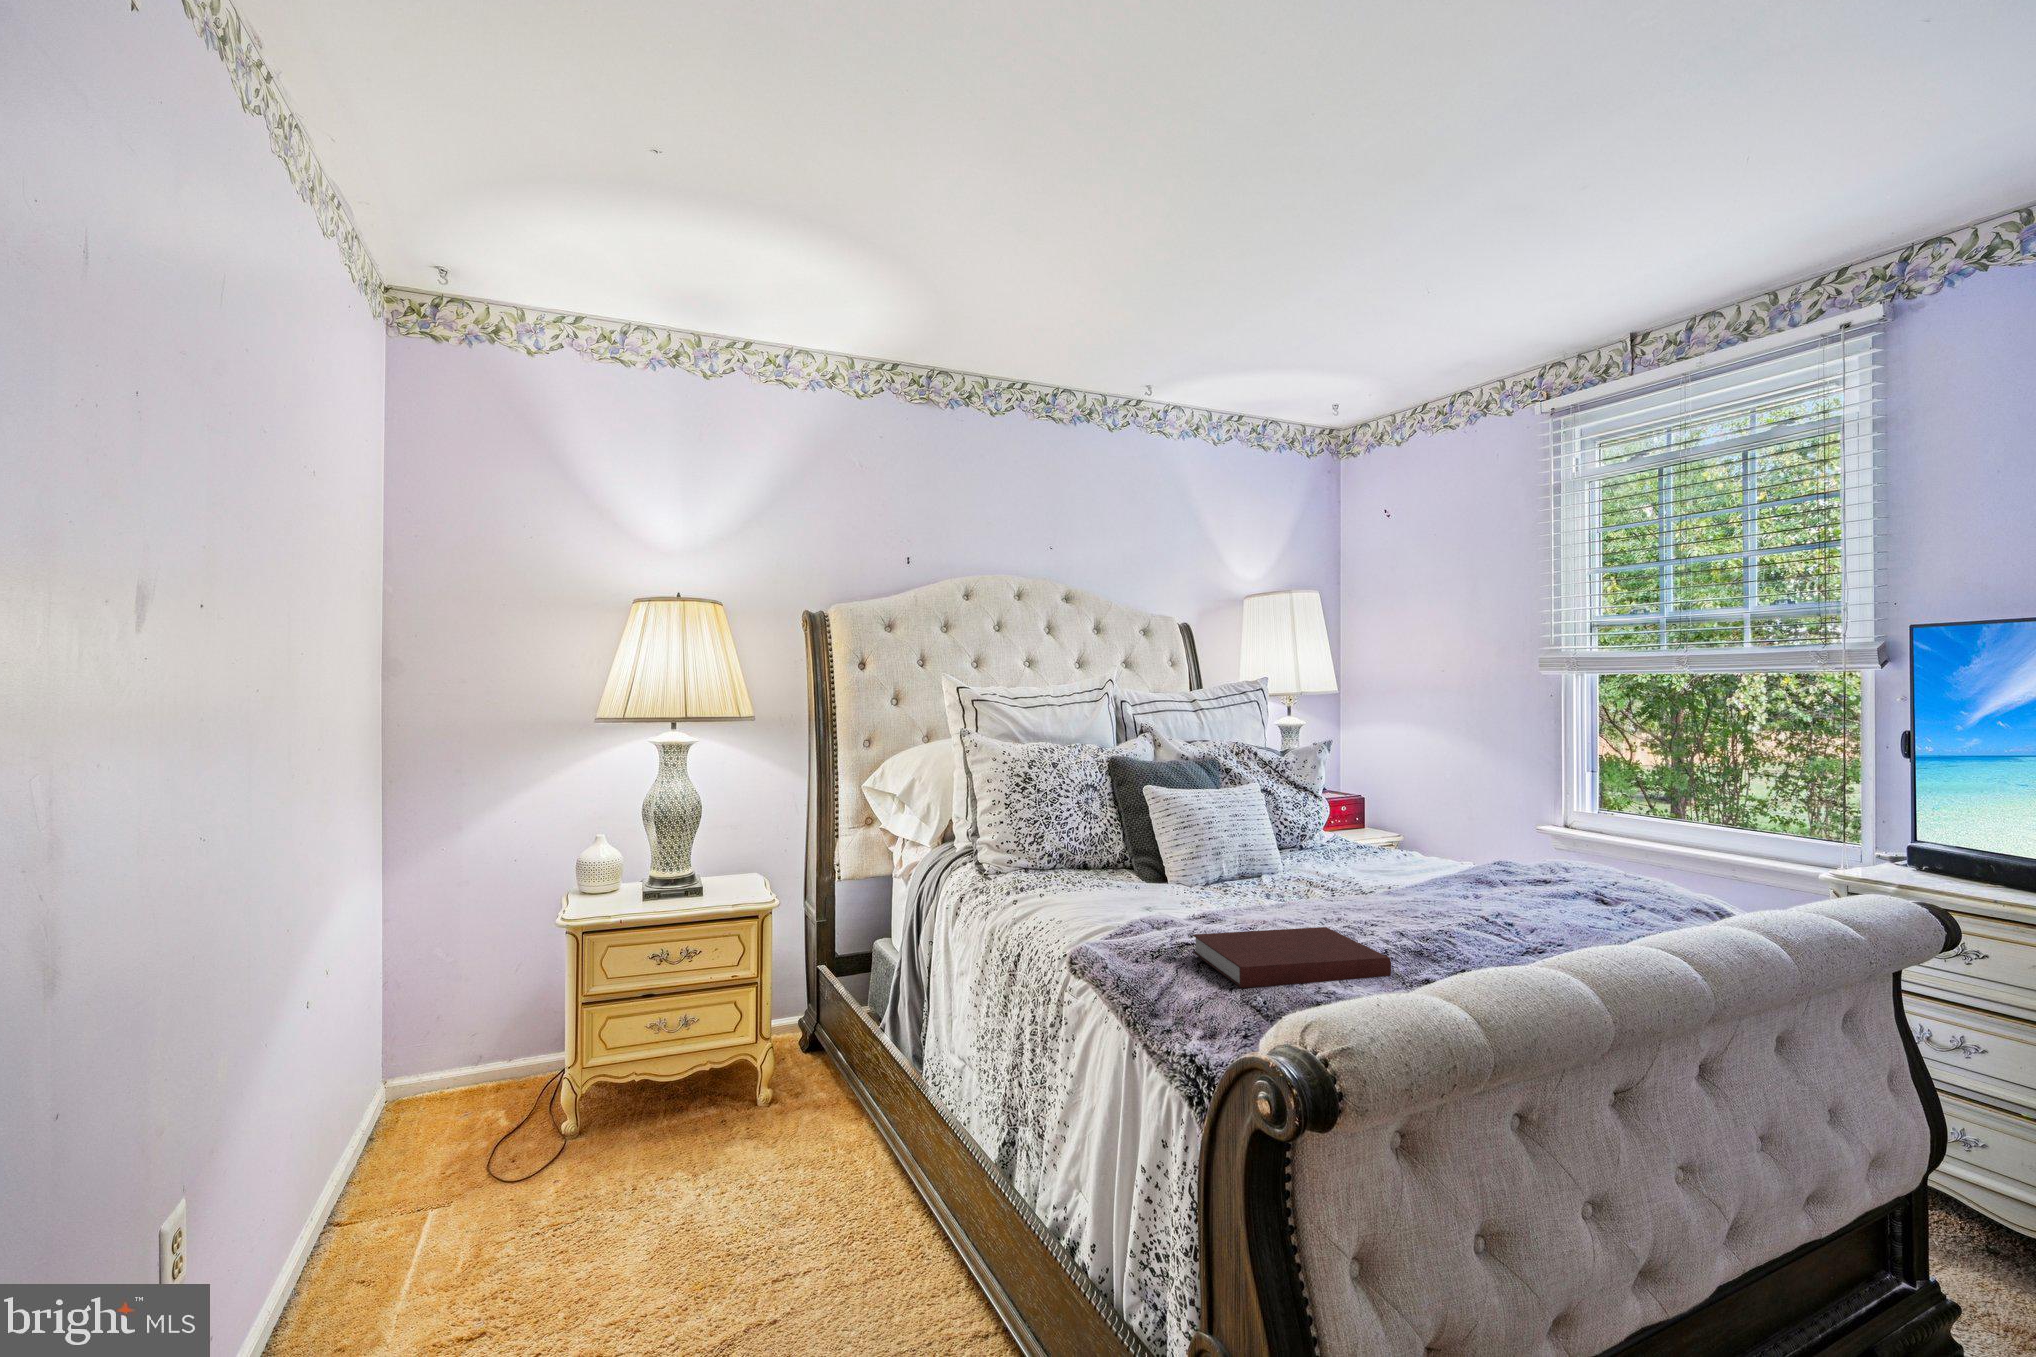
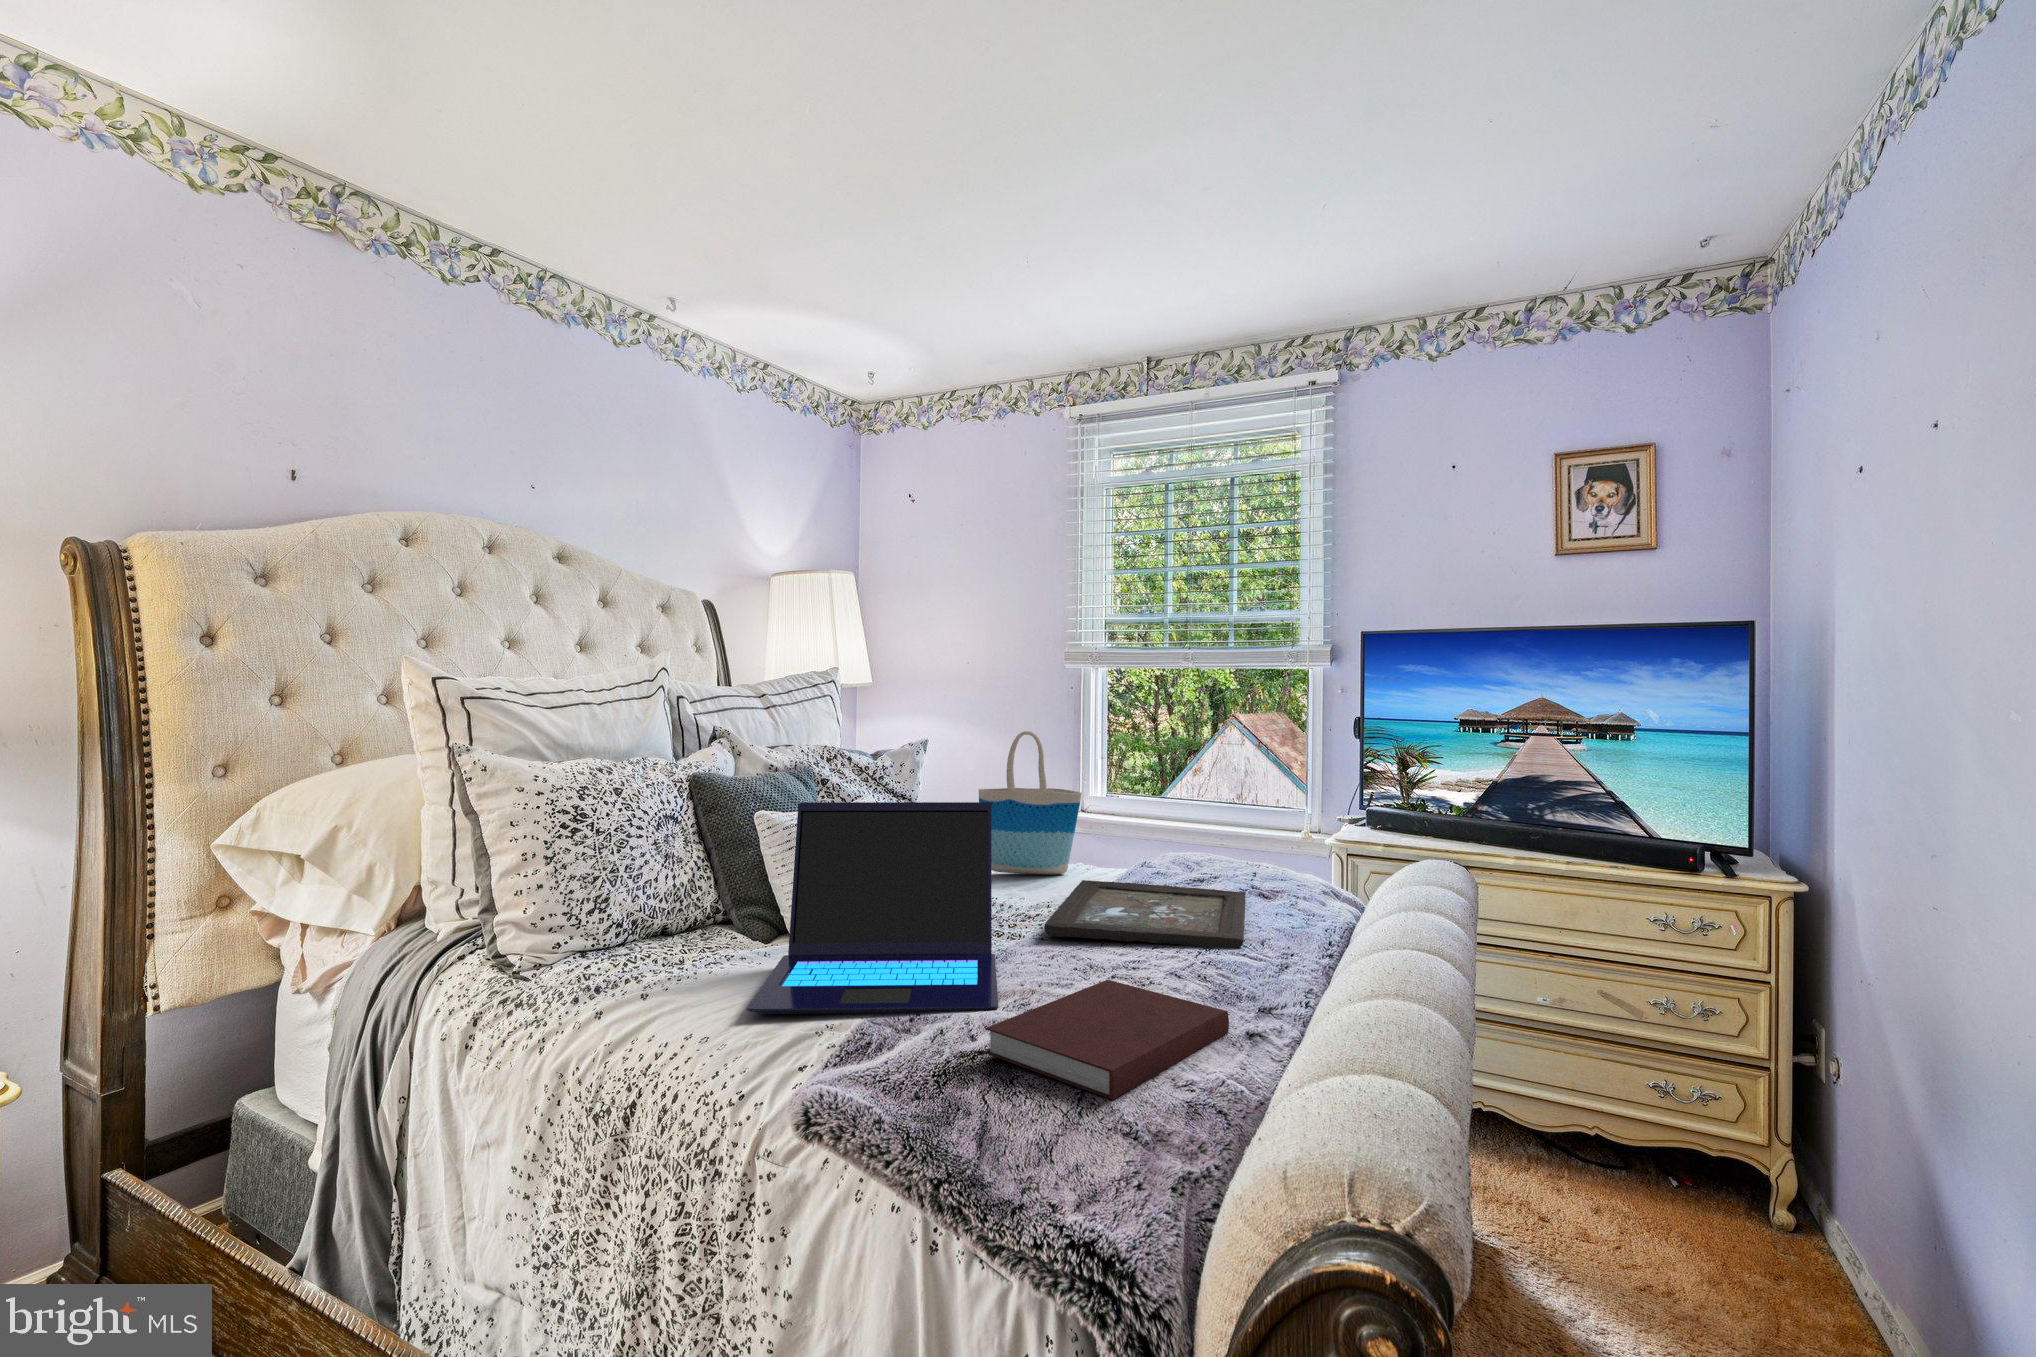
tote bag: none [1364,732,1461,867] -> present [979,731,1082,875]
laptop: none [1080,778,1298,938] -> present [746,802,998,1014]
tray: none [1343,870,1596,934] -> present [1044,880,1246,948]

